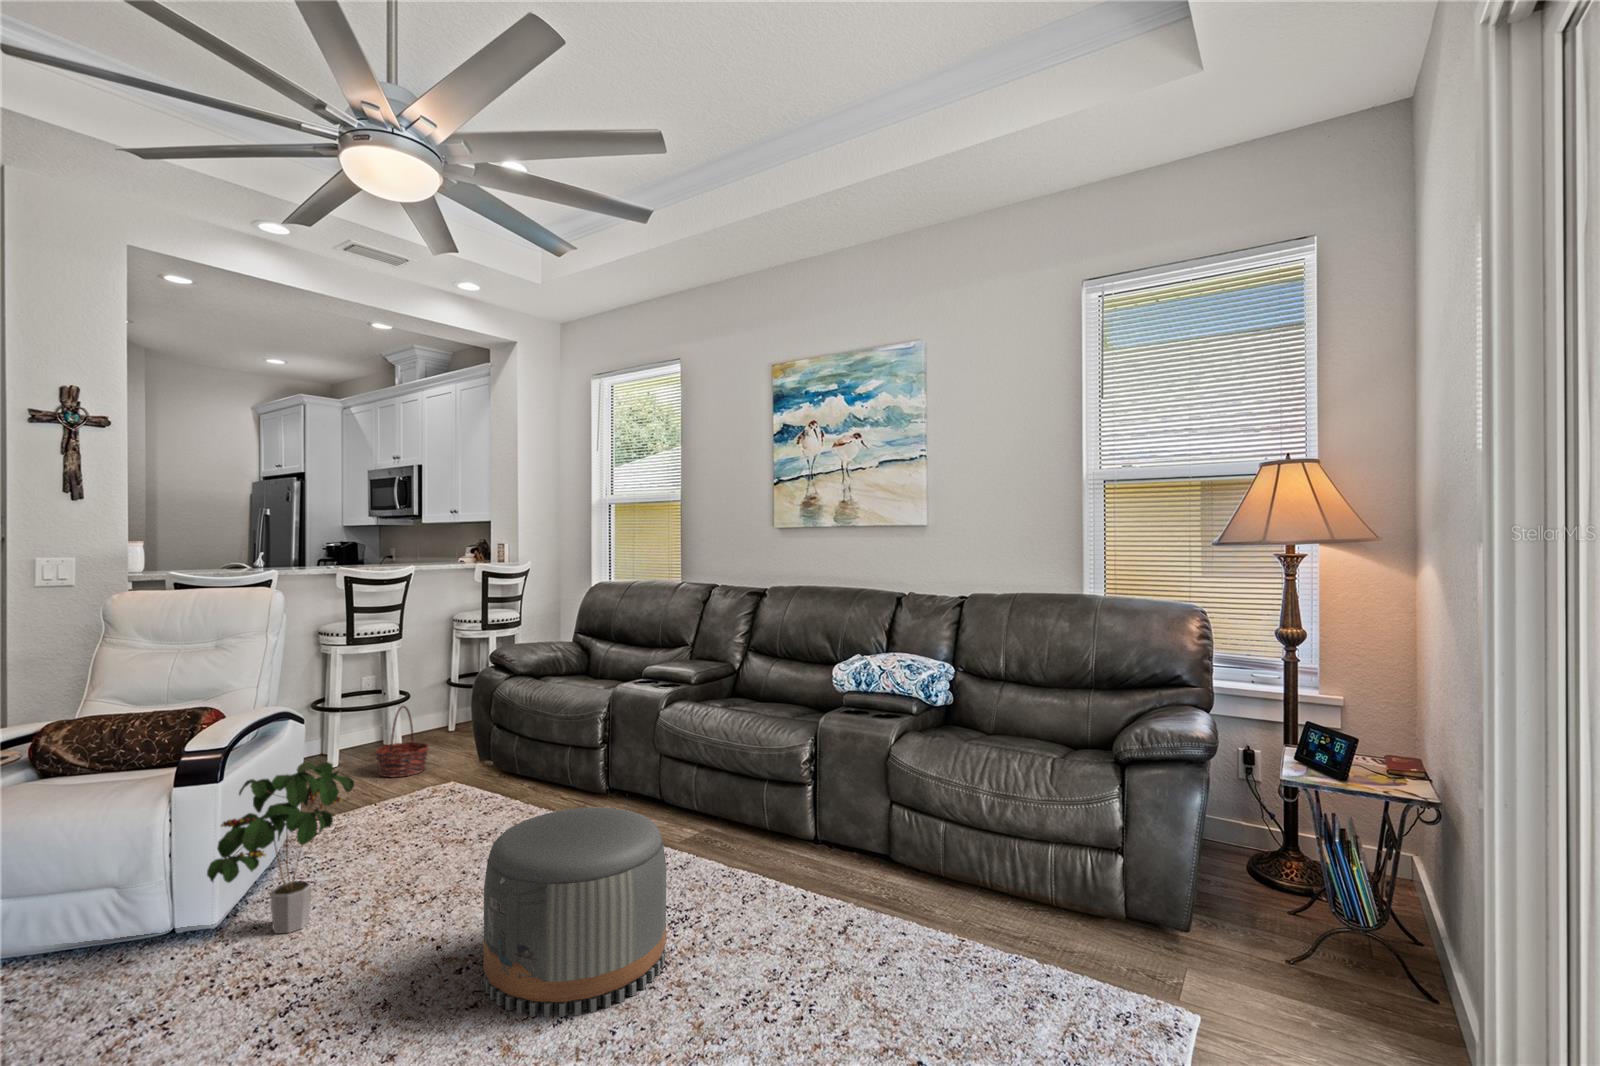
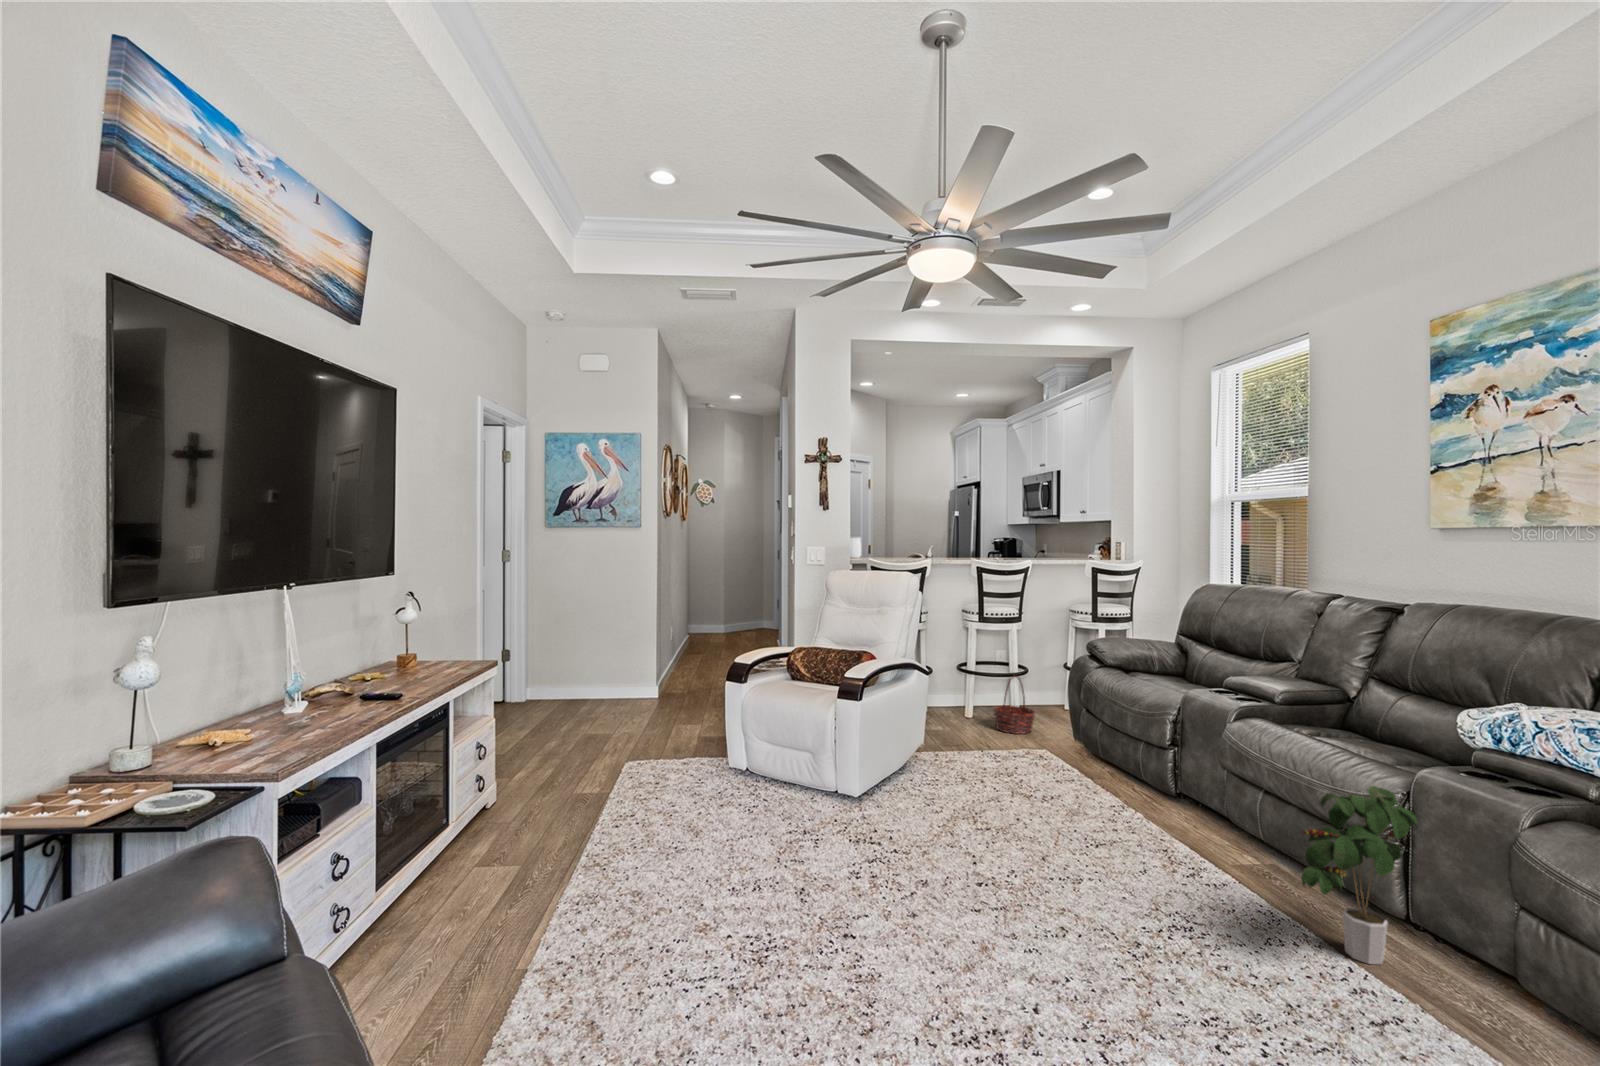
potted plant: present [207,762,354,933] -> present [1301,786,1418,964]
pouf: present [483,807,666,1017] -> none [989,782,1154,965]

